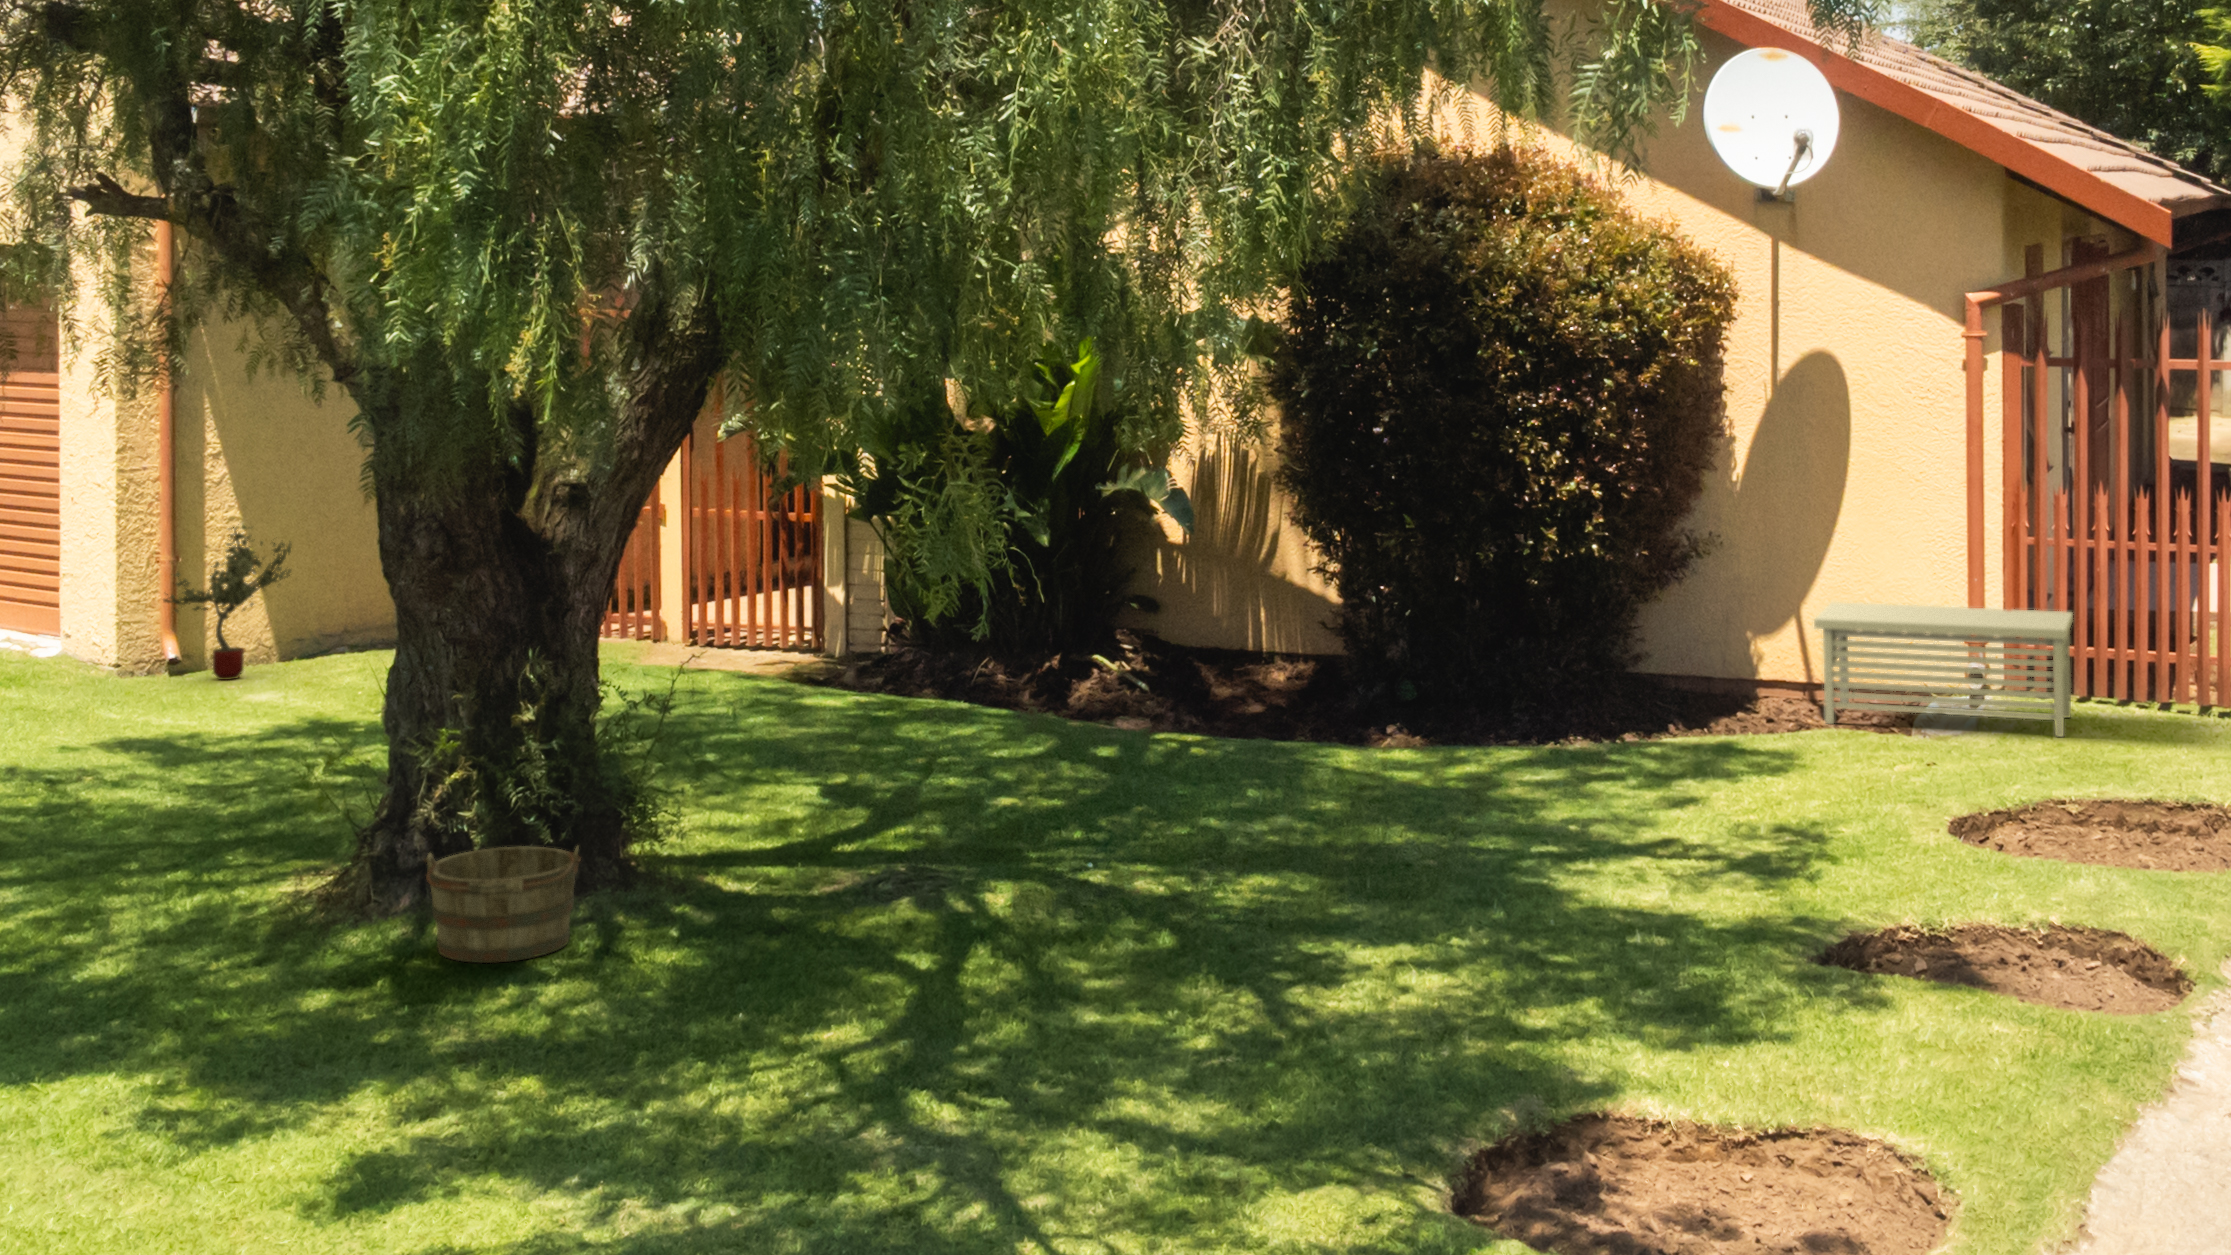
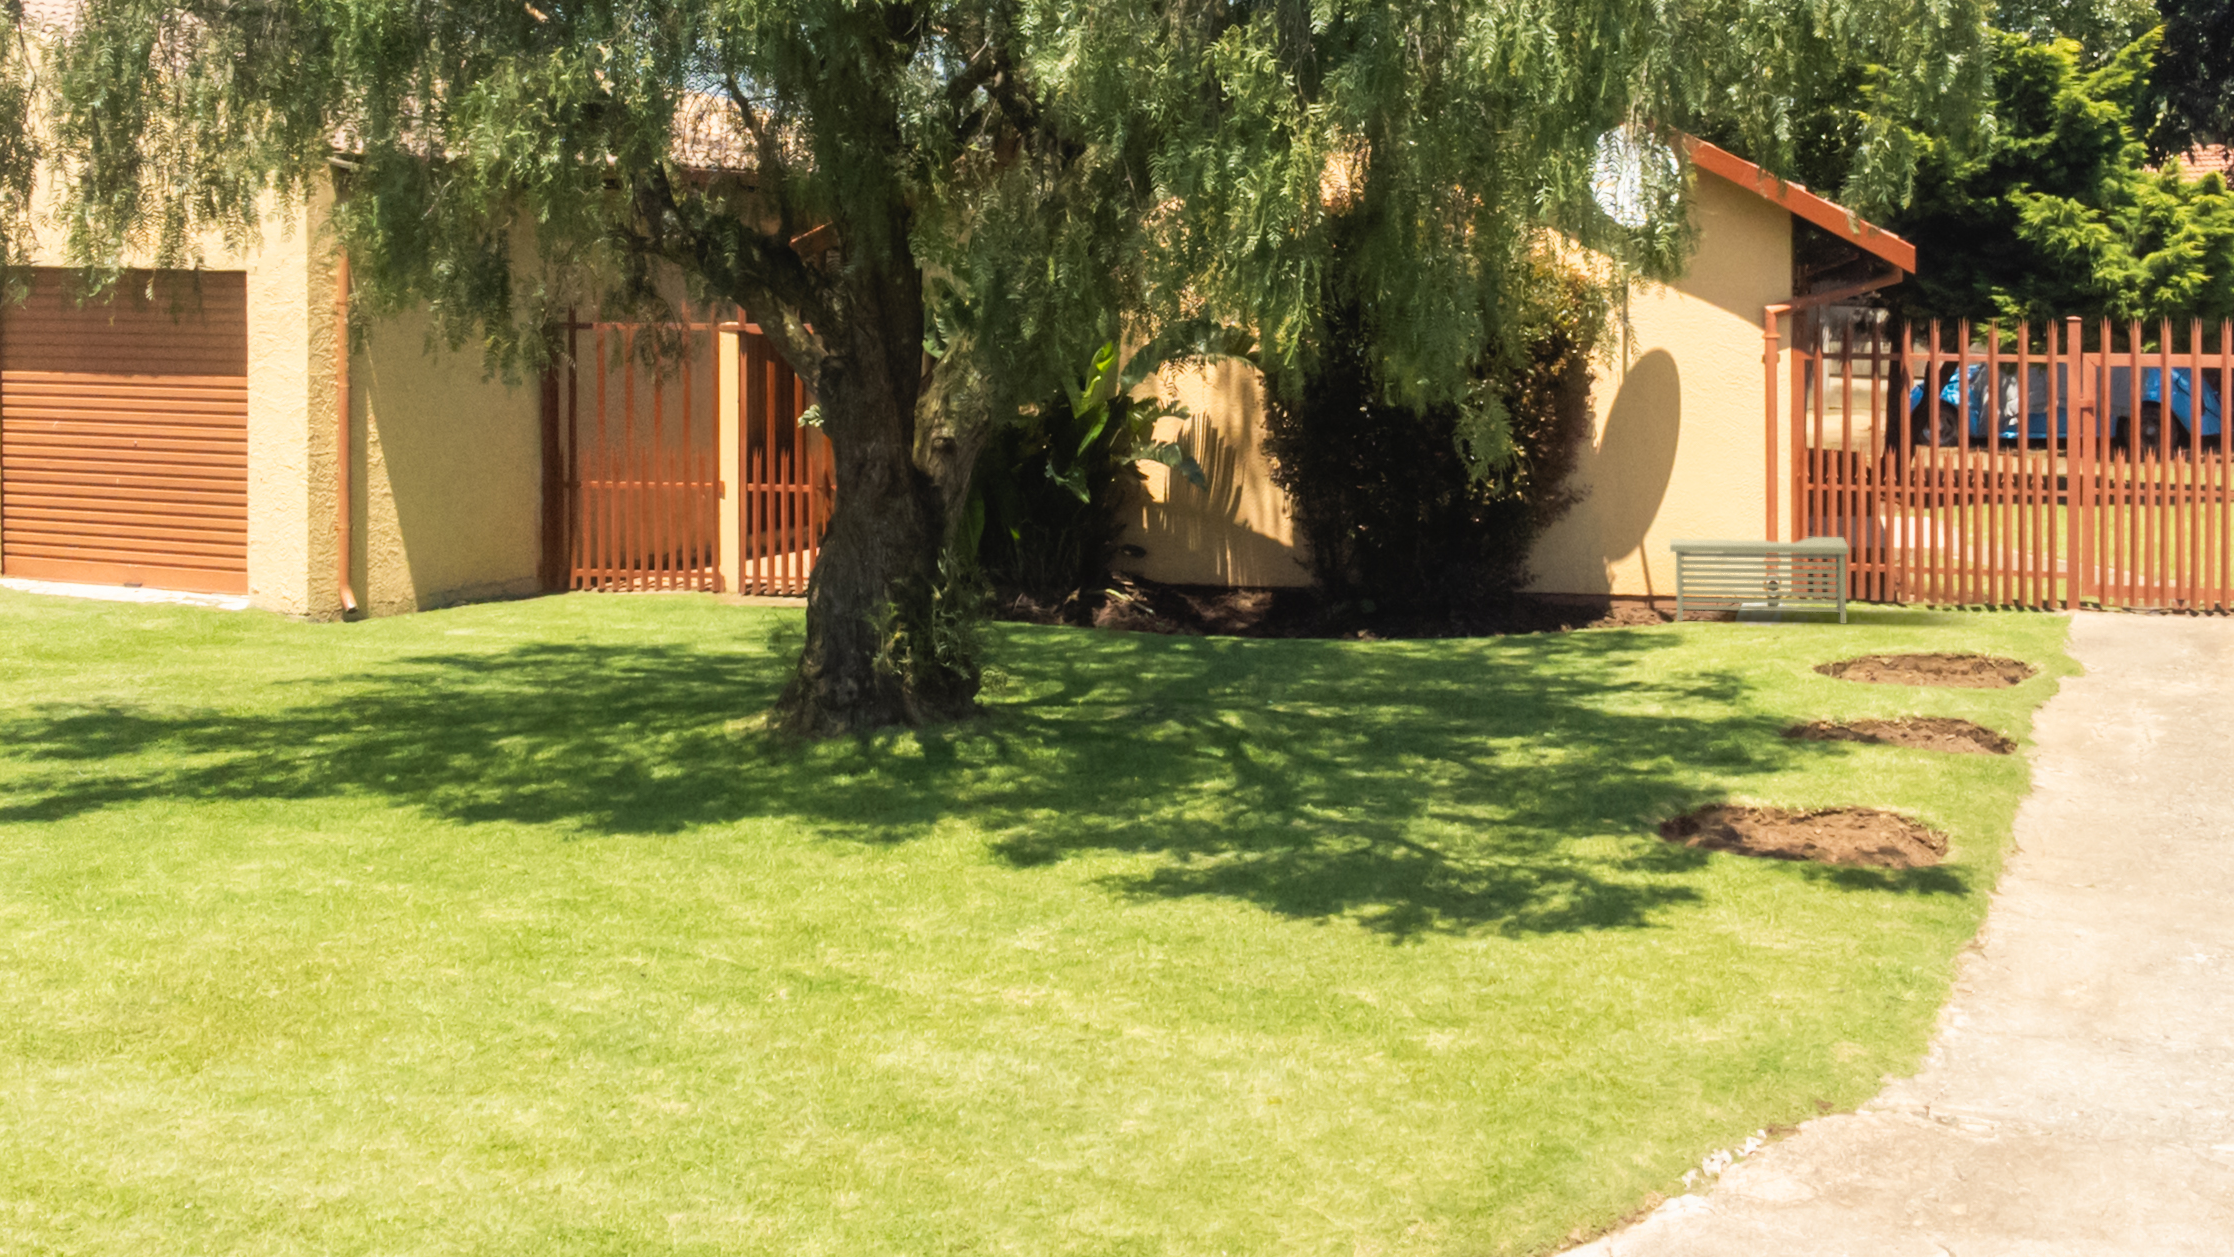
potted tree: present [164,525,291,680] -> none [355,499,454,626]
bucket: present [424,846,581,963] -> none [862,693,968,771]

